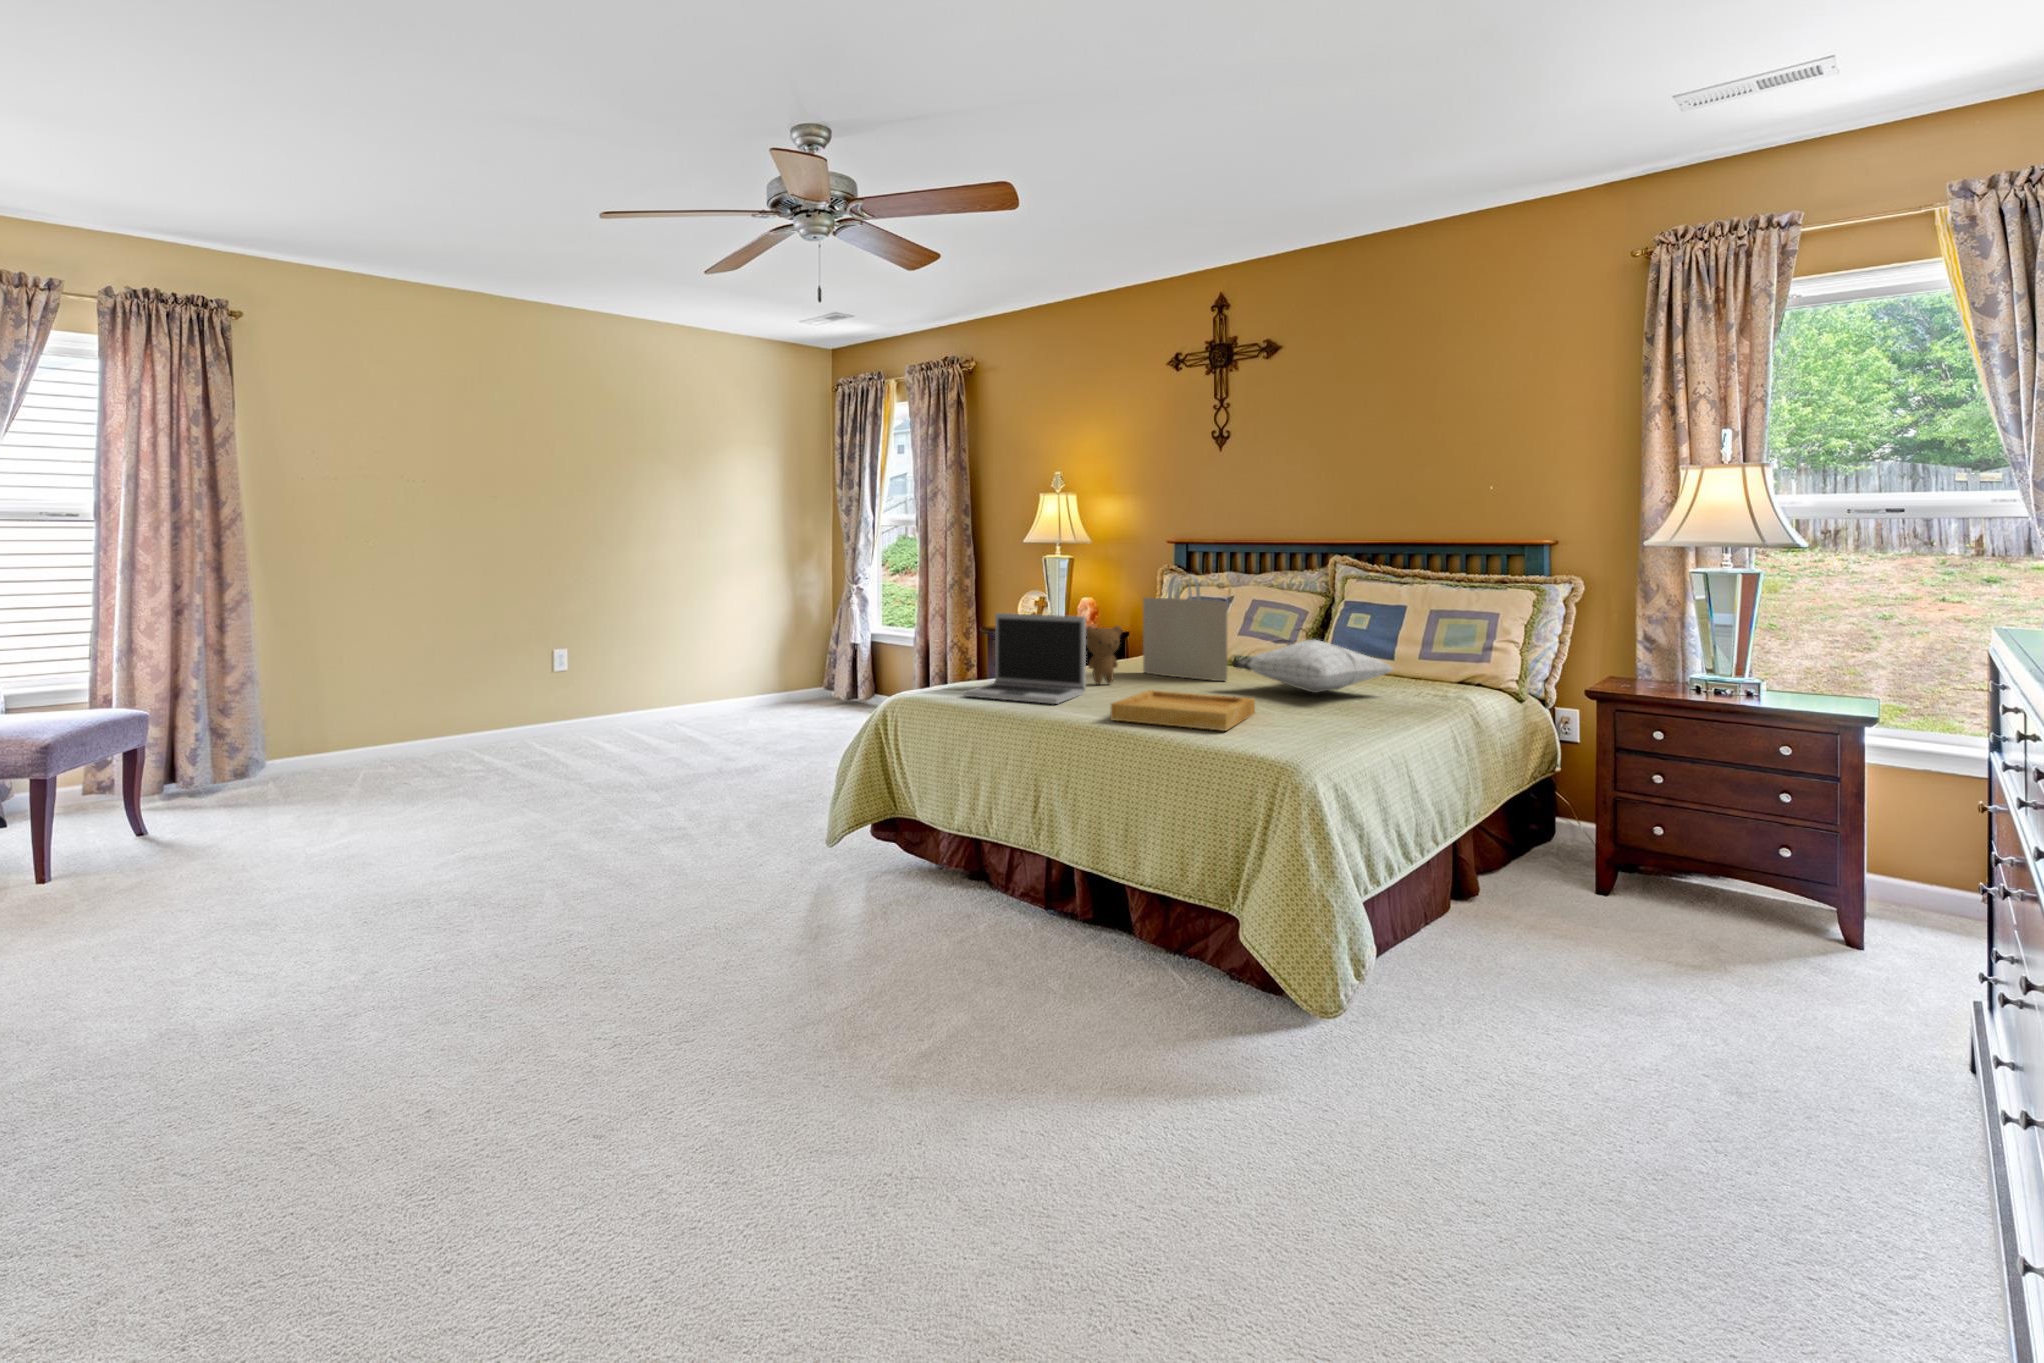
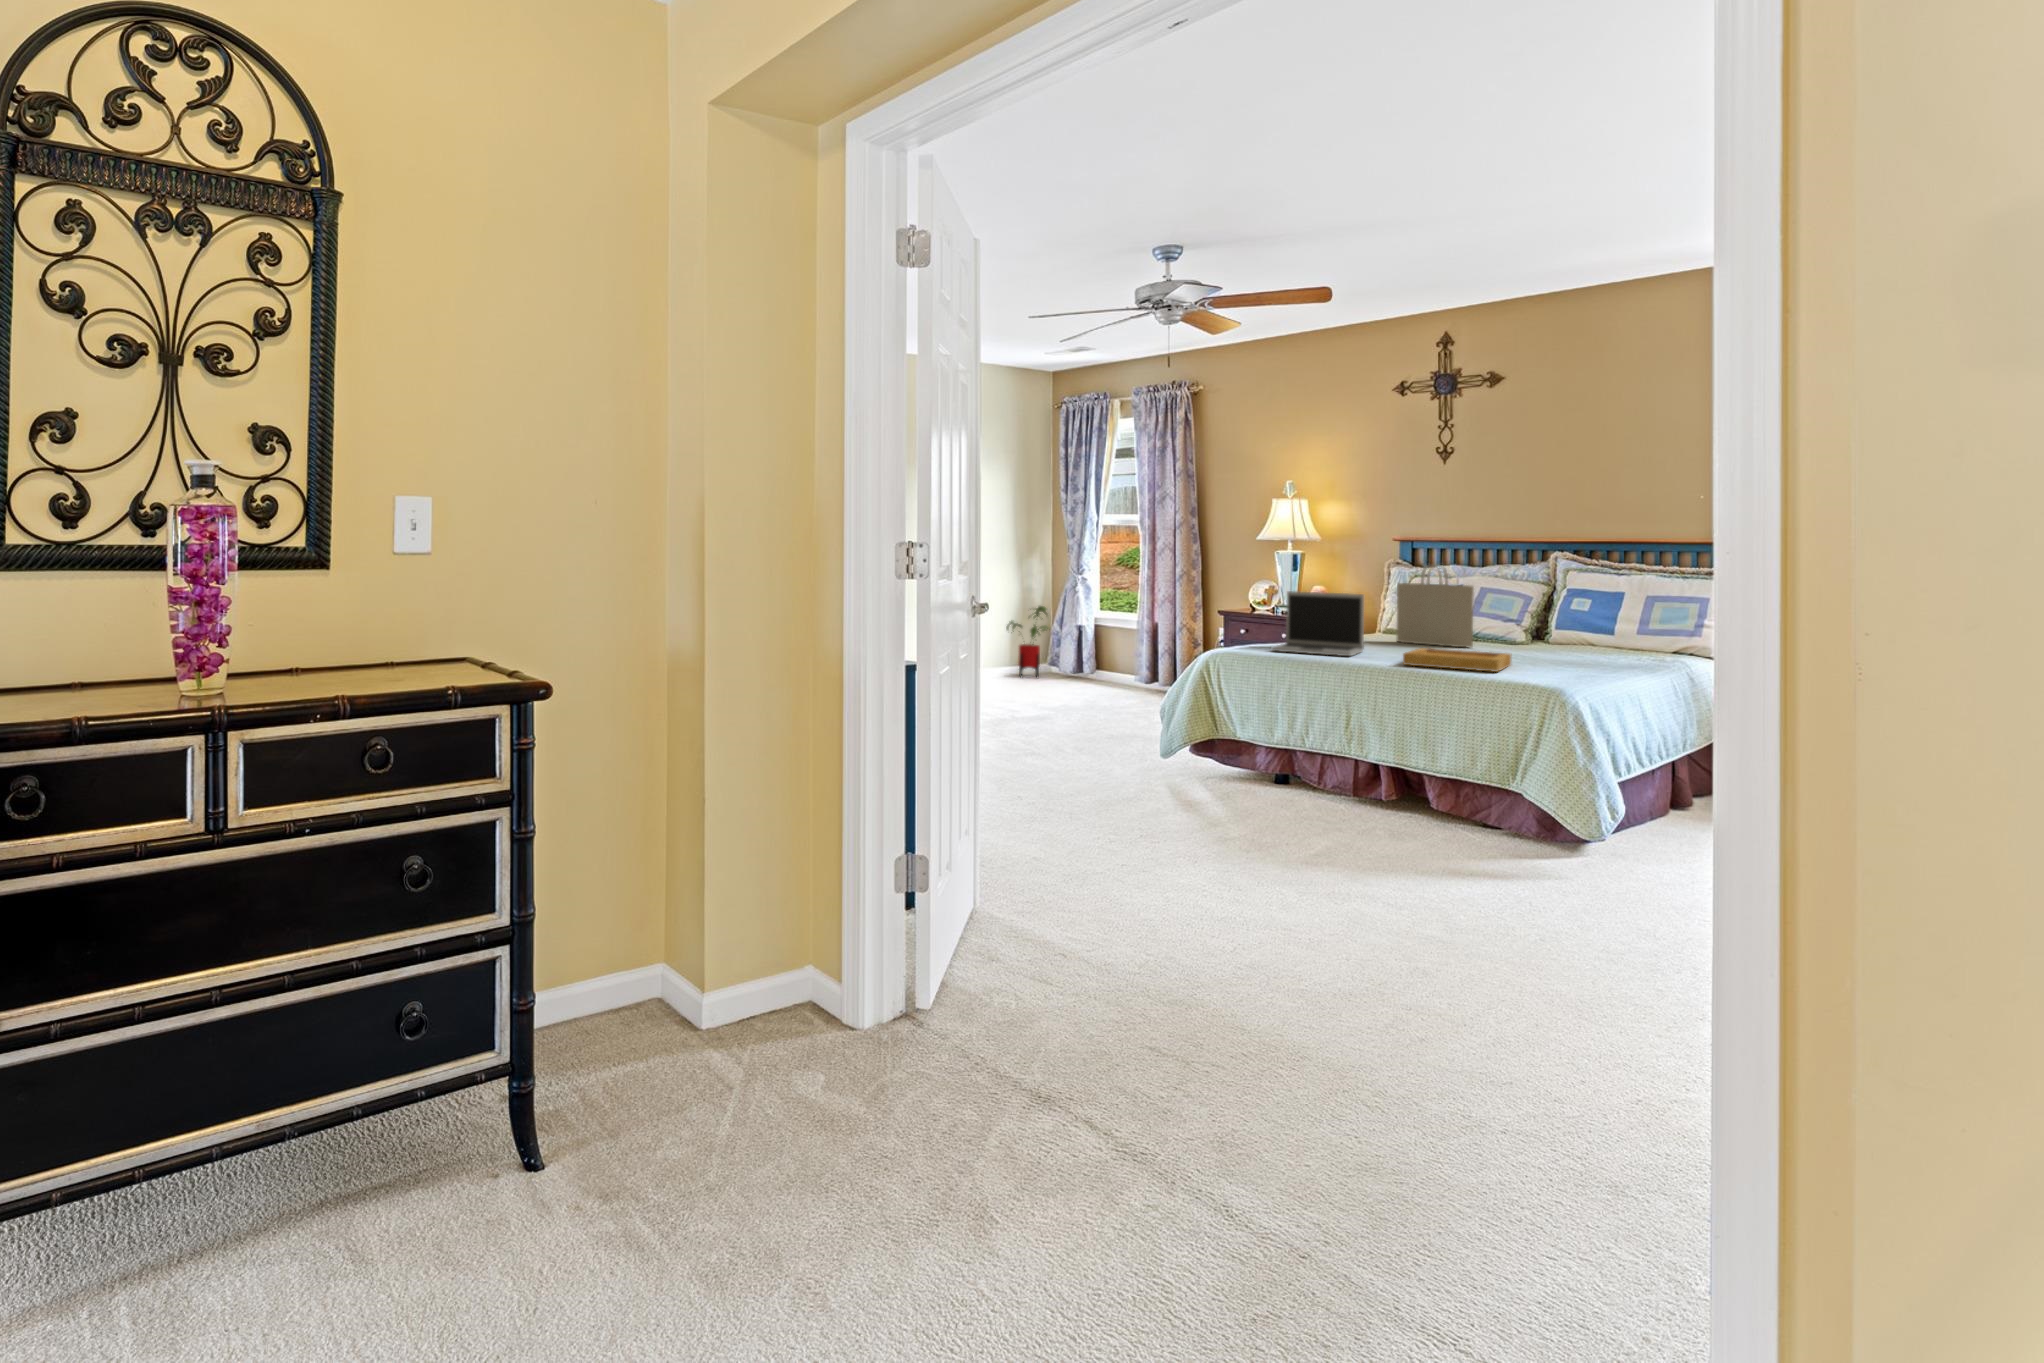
house plant: none [769,621,819,706] -> present [1006,606,1048,677]
teddy bear: present [1086,625,1122,685] -> none [1358,603,1387,647]
pillow: present [1232,640,1393,693] -> none [1481,615,1620,656]

